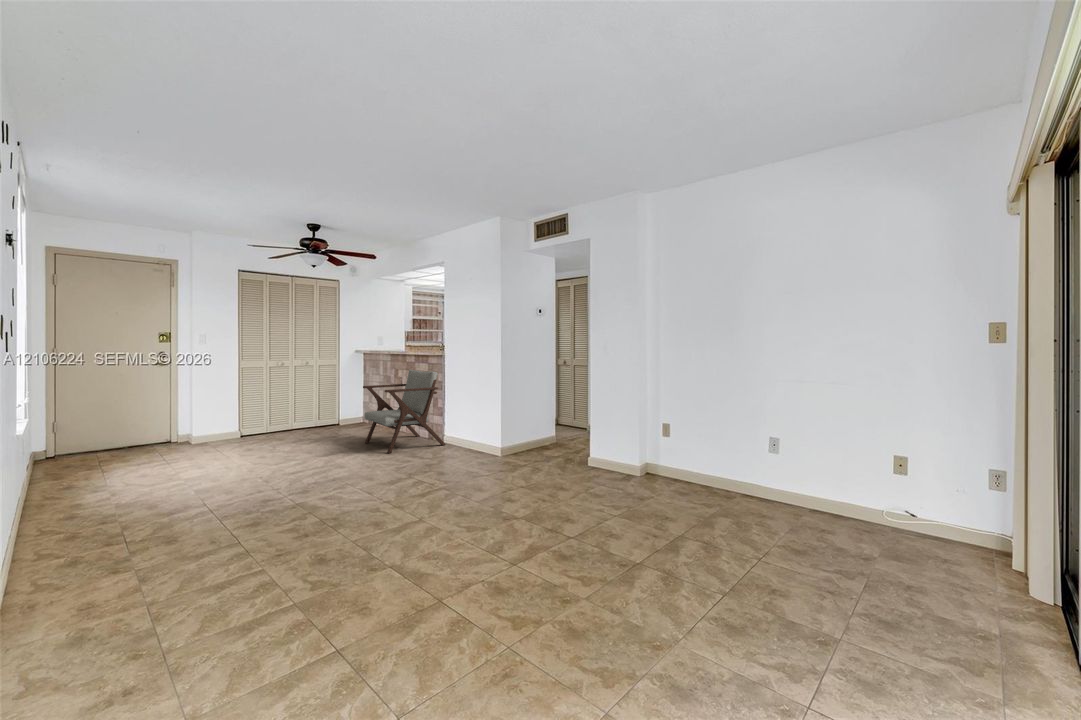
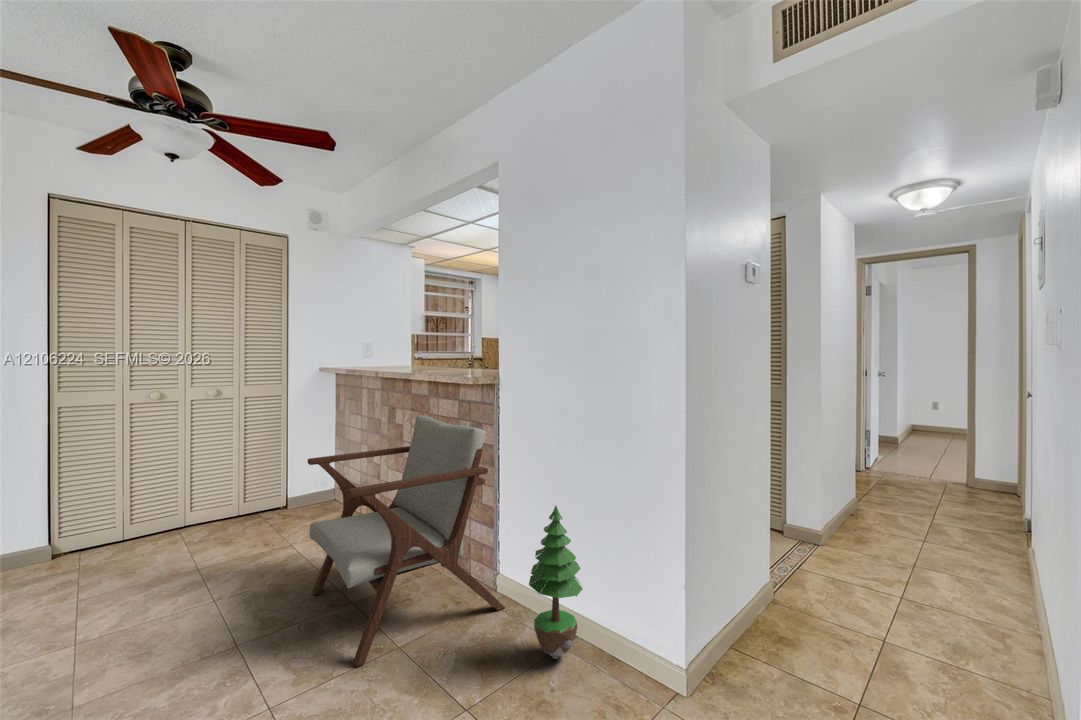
potted tree: none [451,396,471,452] -> present [529,505,582,659]

